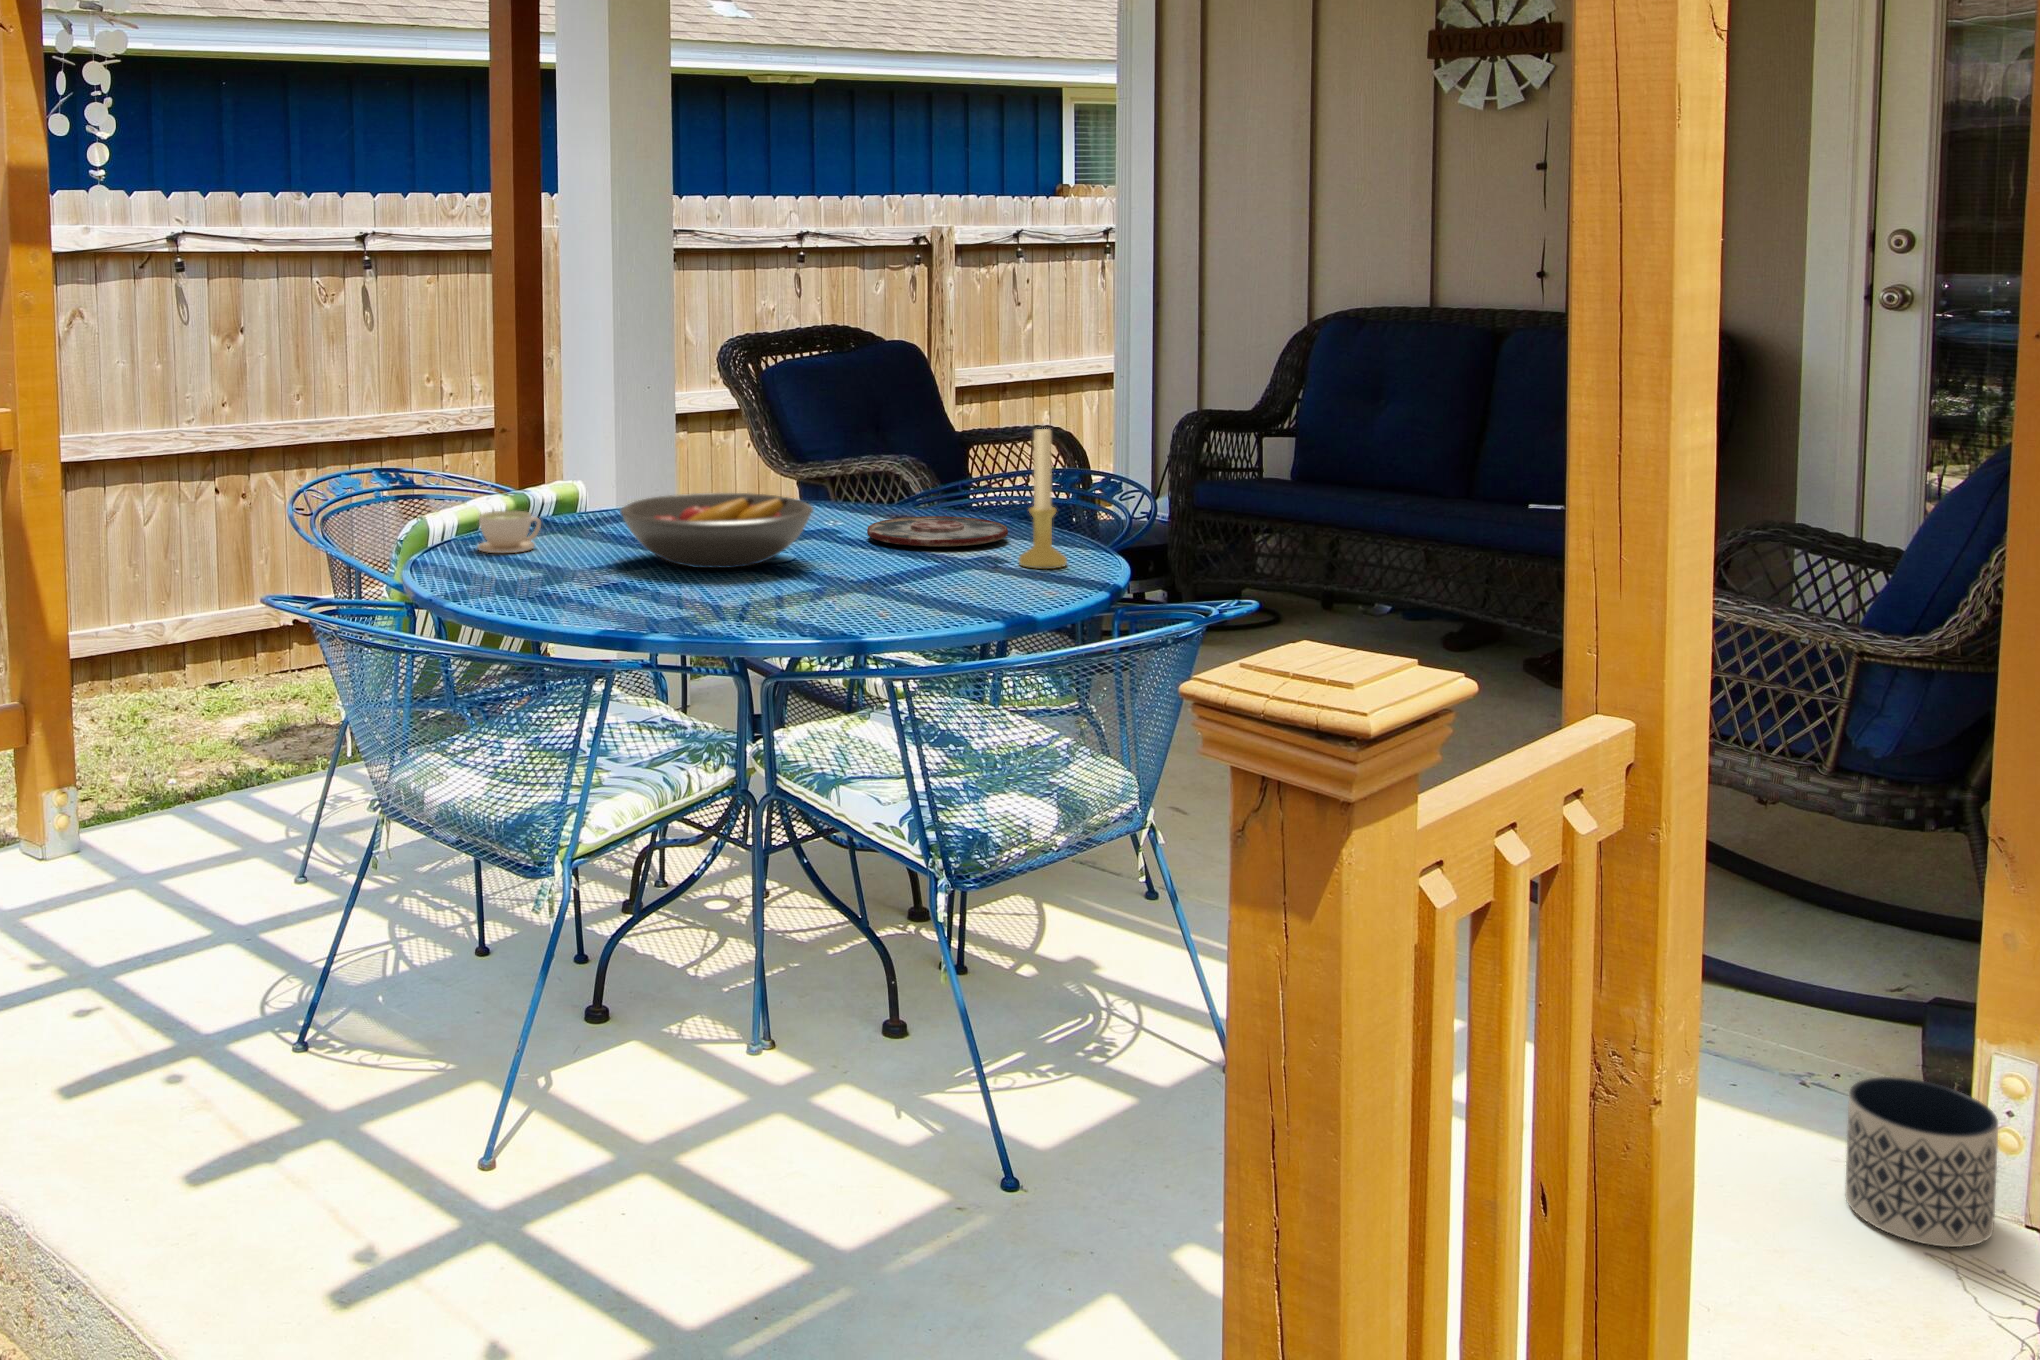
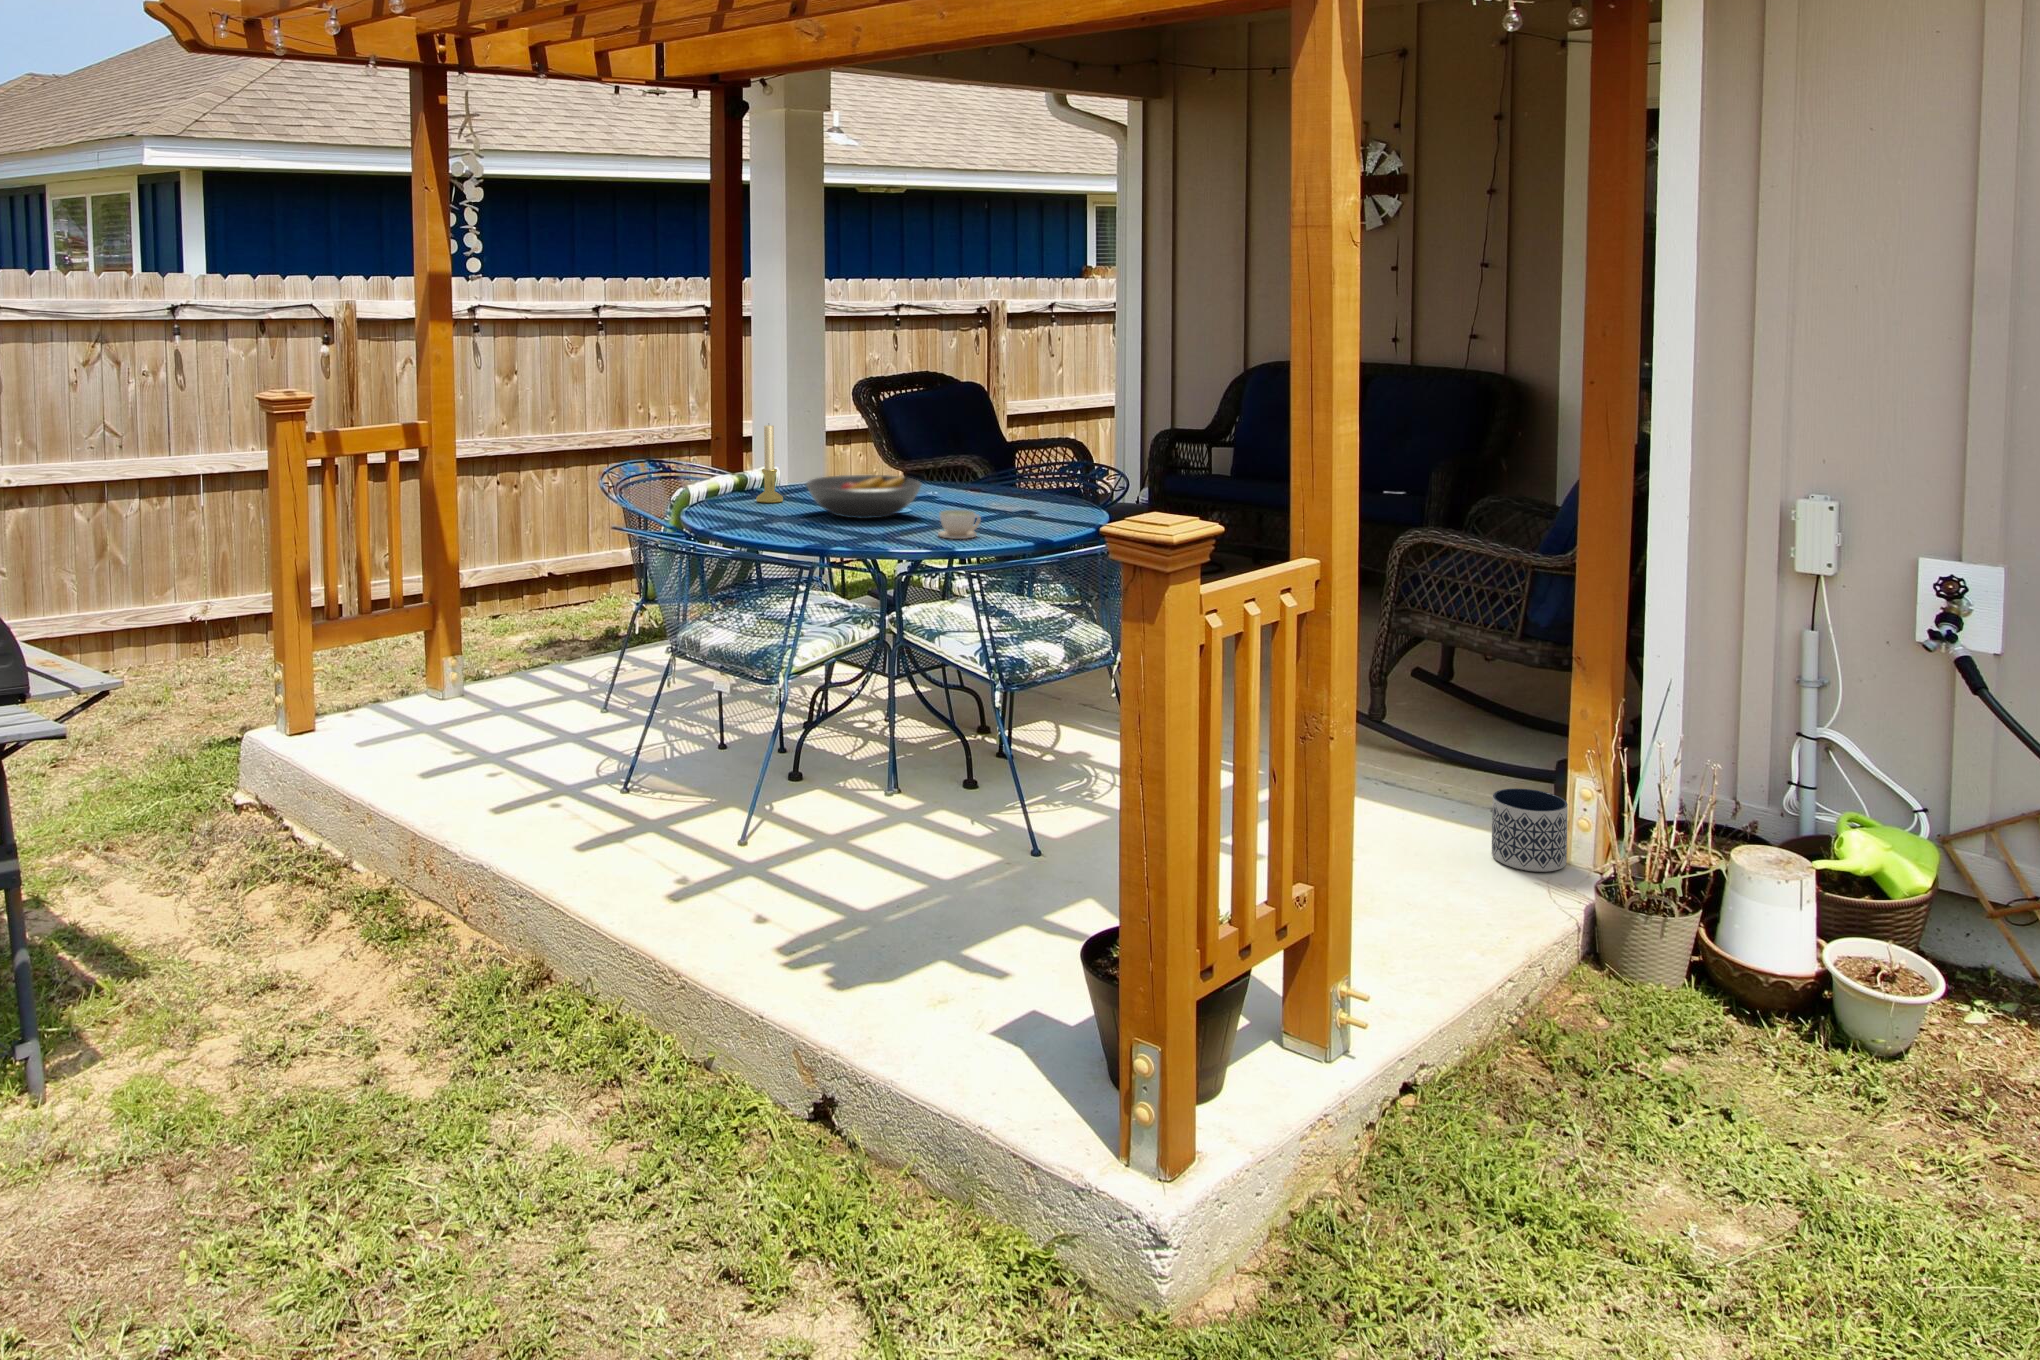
candle holder: present [1019,429,1067,569] -> present [756,425,783,503]
coffee cup: present [478,511,541,553] -> present [938,510,981,539]
plate: present [867,516,1008,546] -> none [953,492,1040,508]

